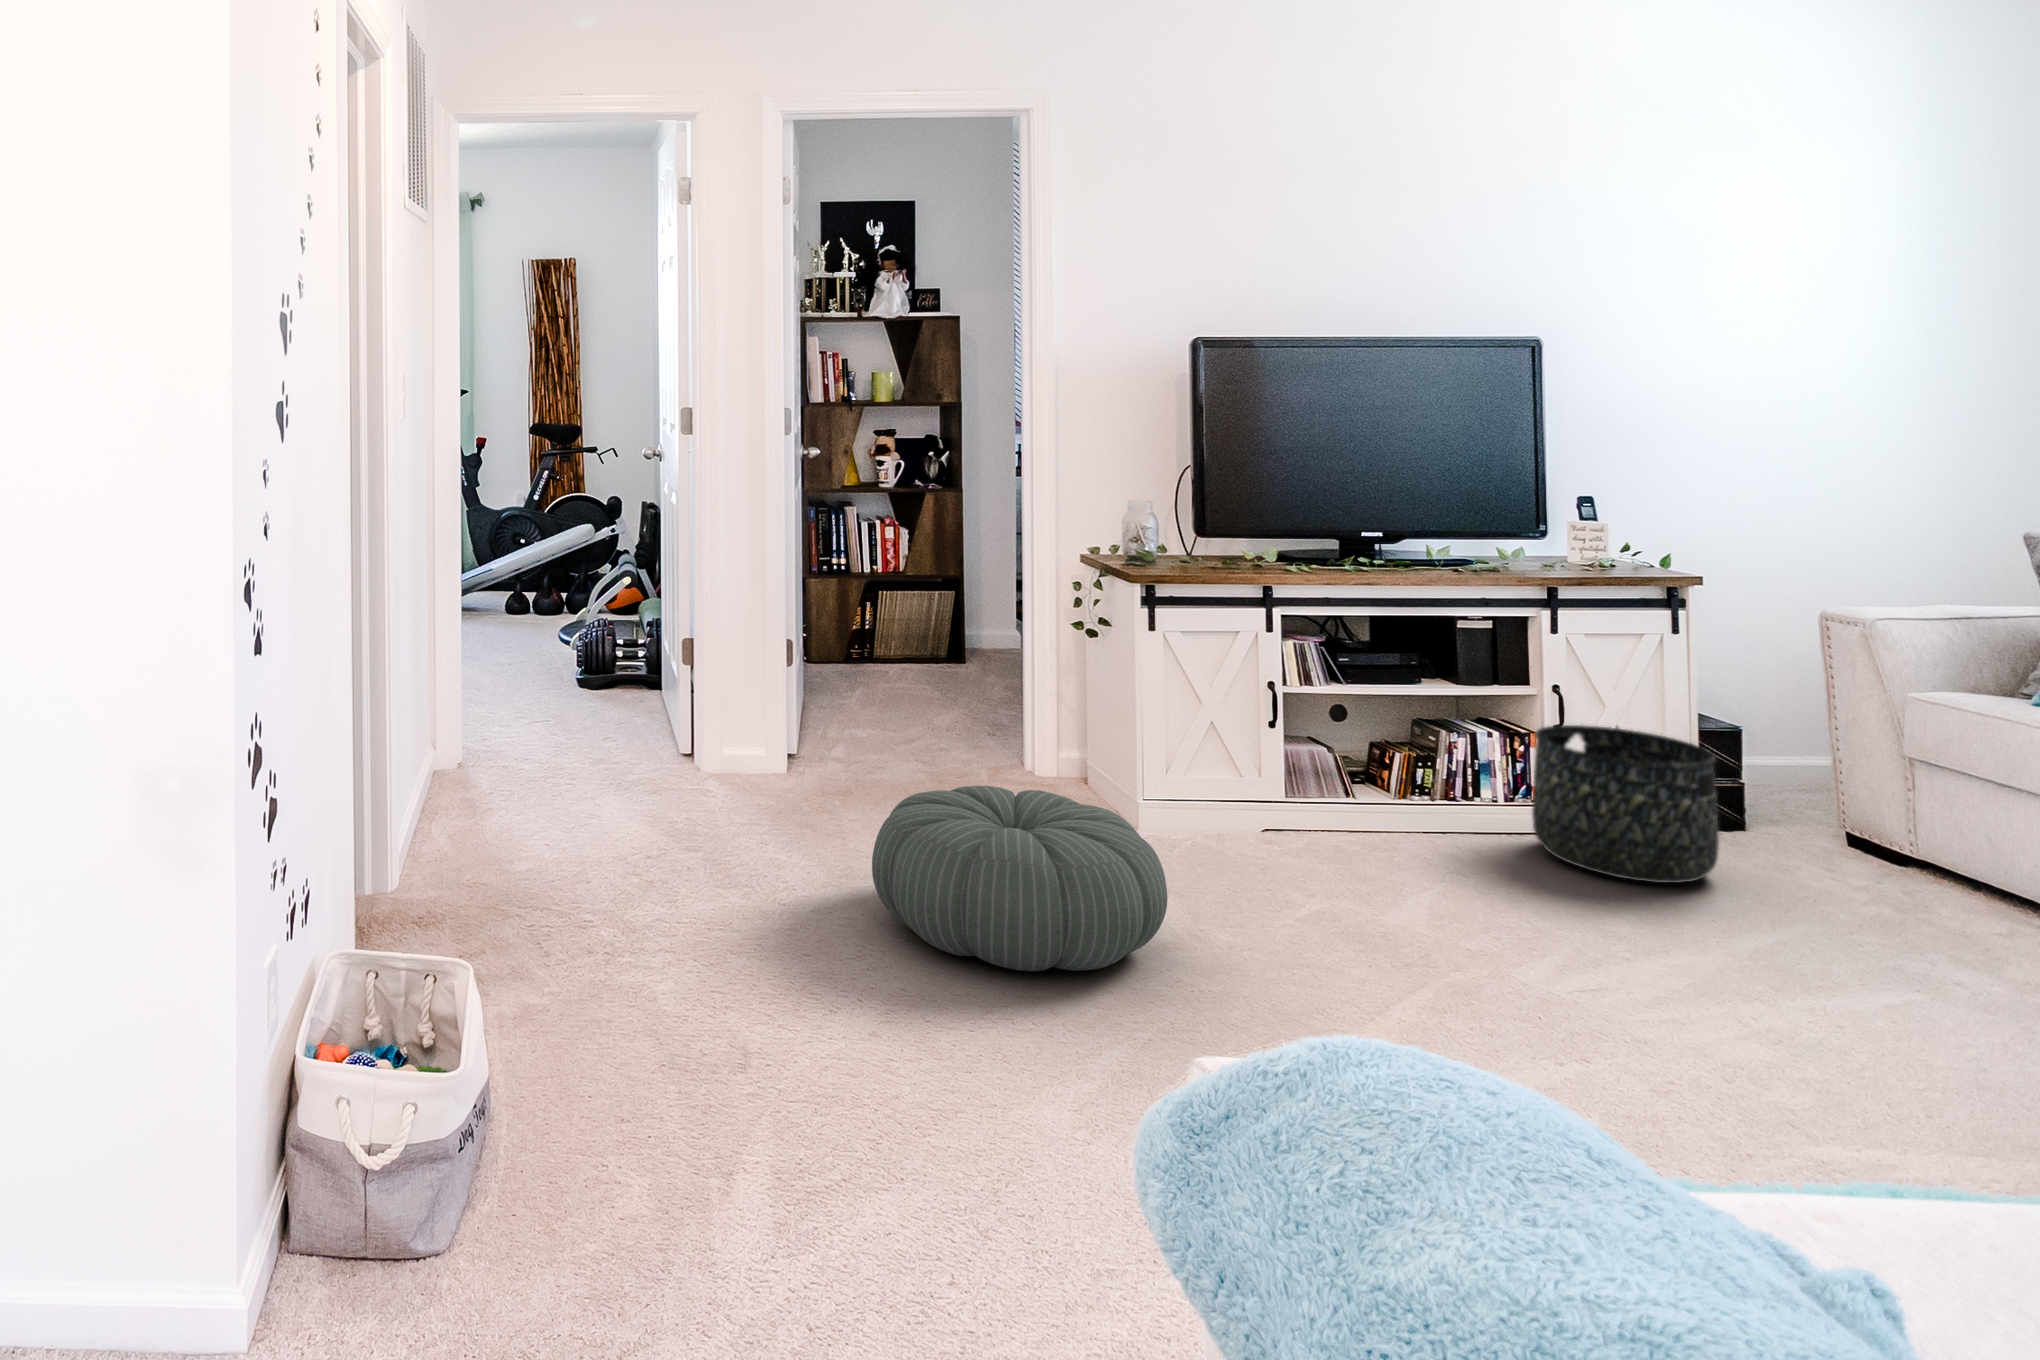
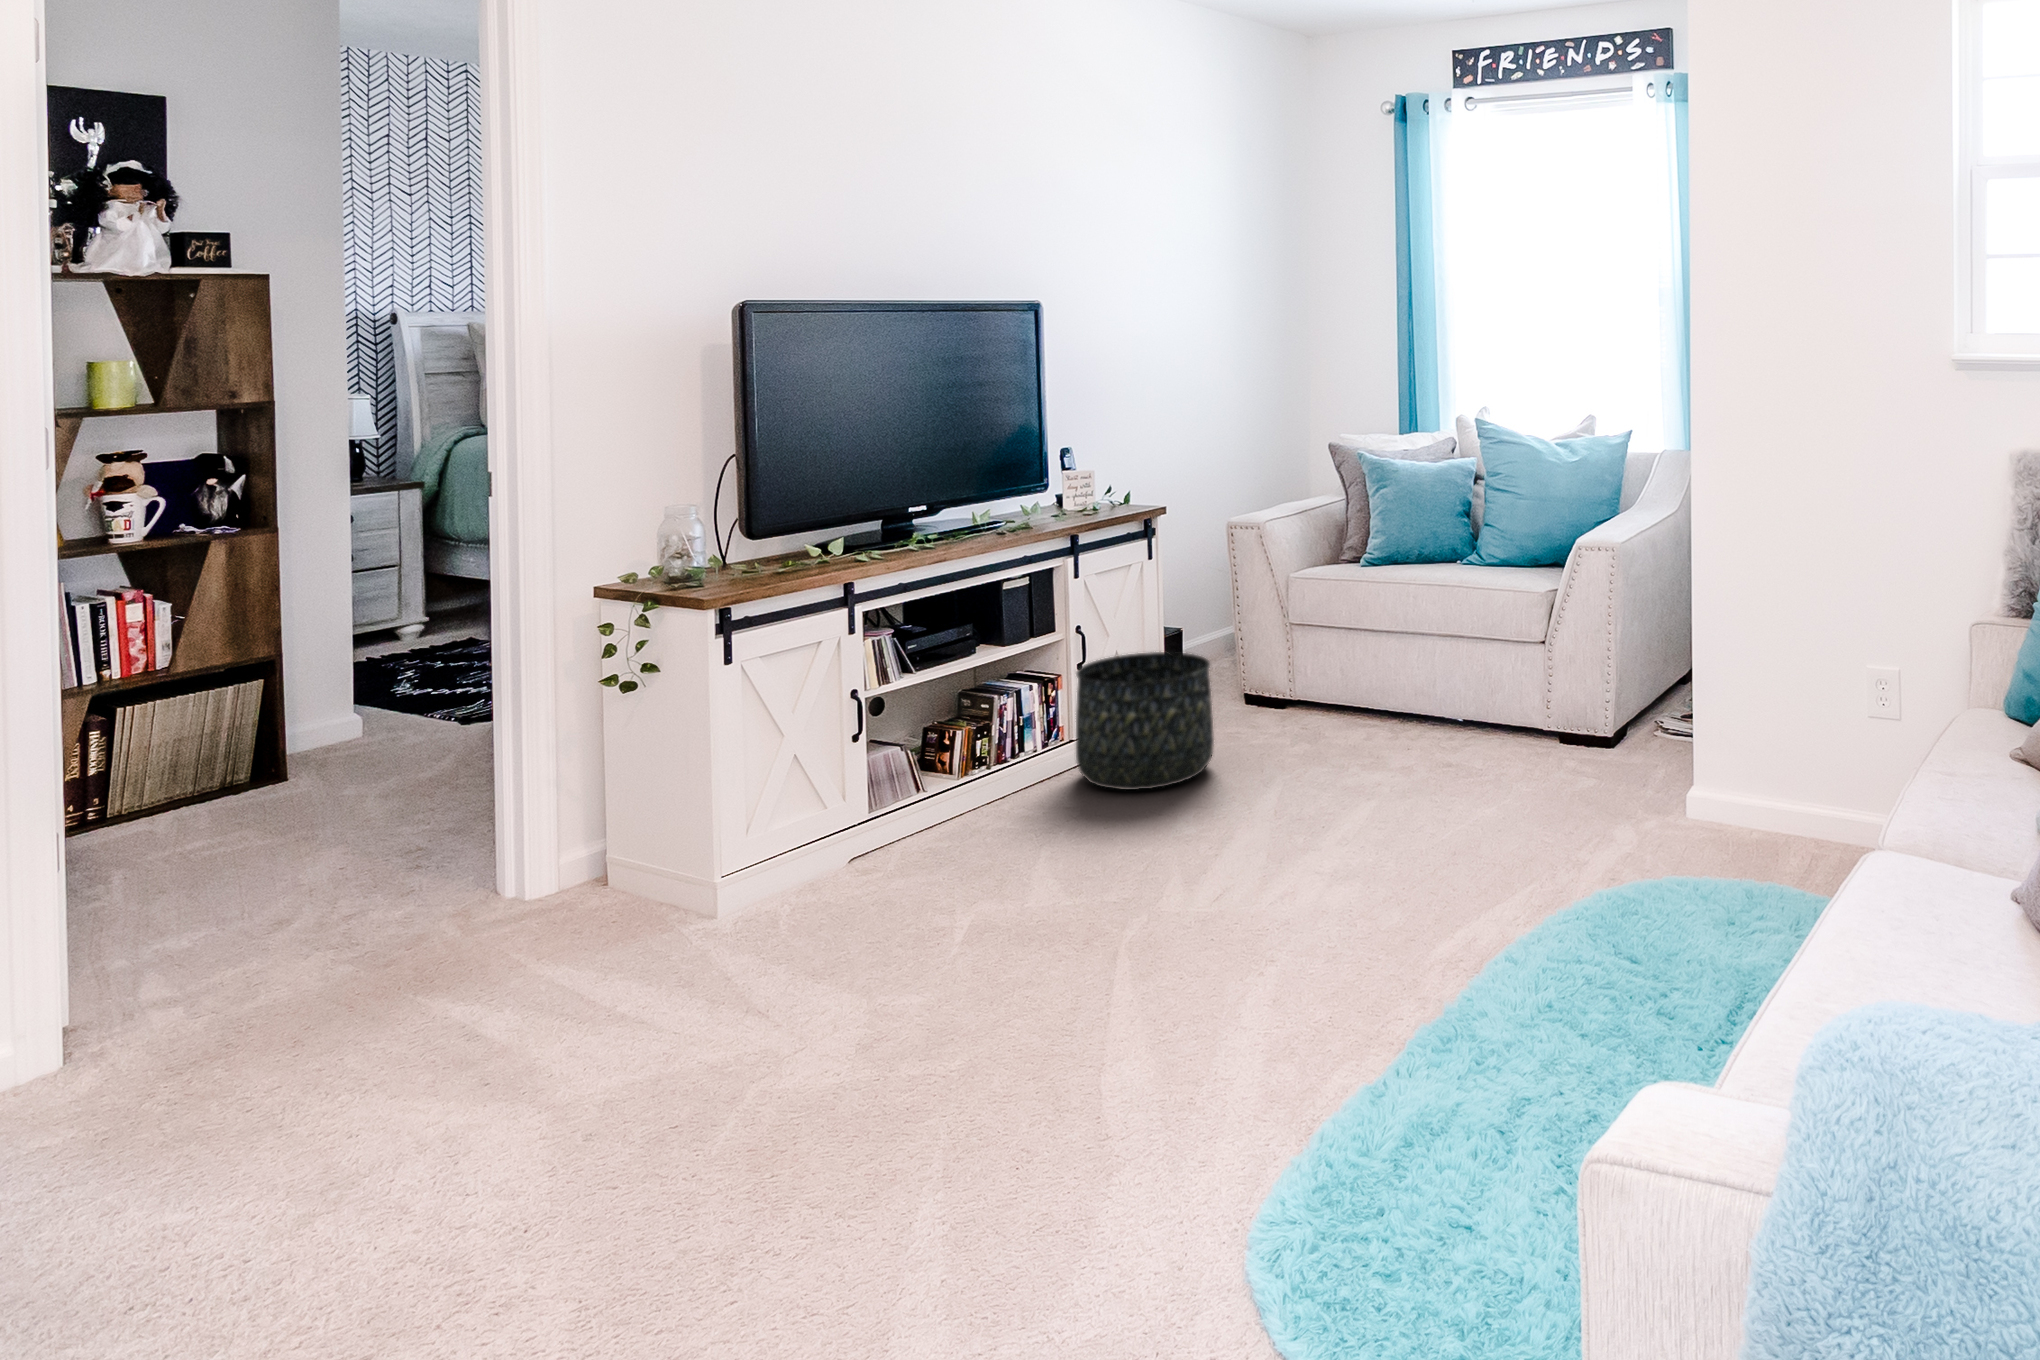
pouf: present [872,786,1168,971] -> none [467,894,892,1177]

